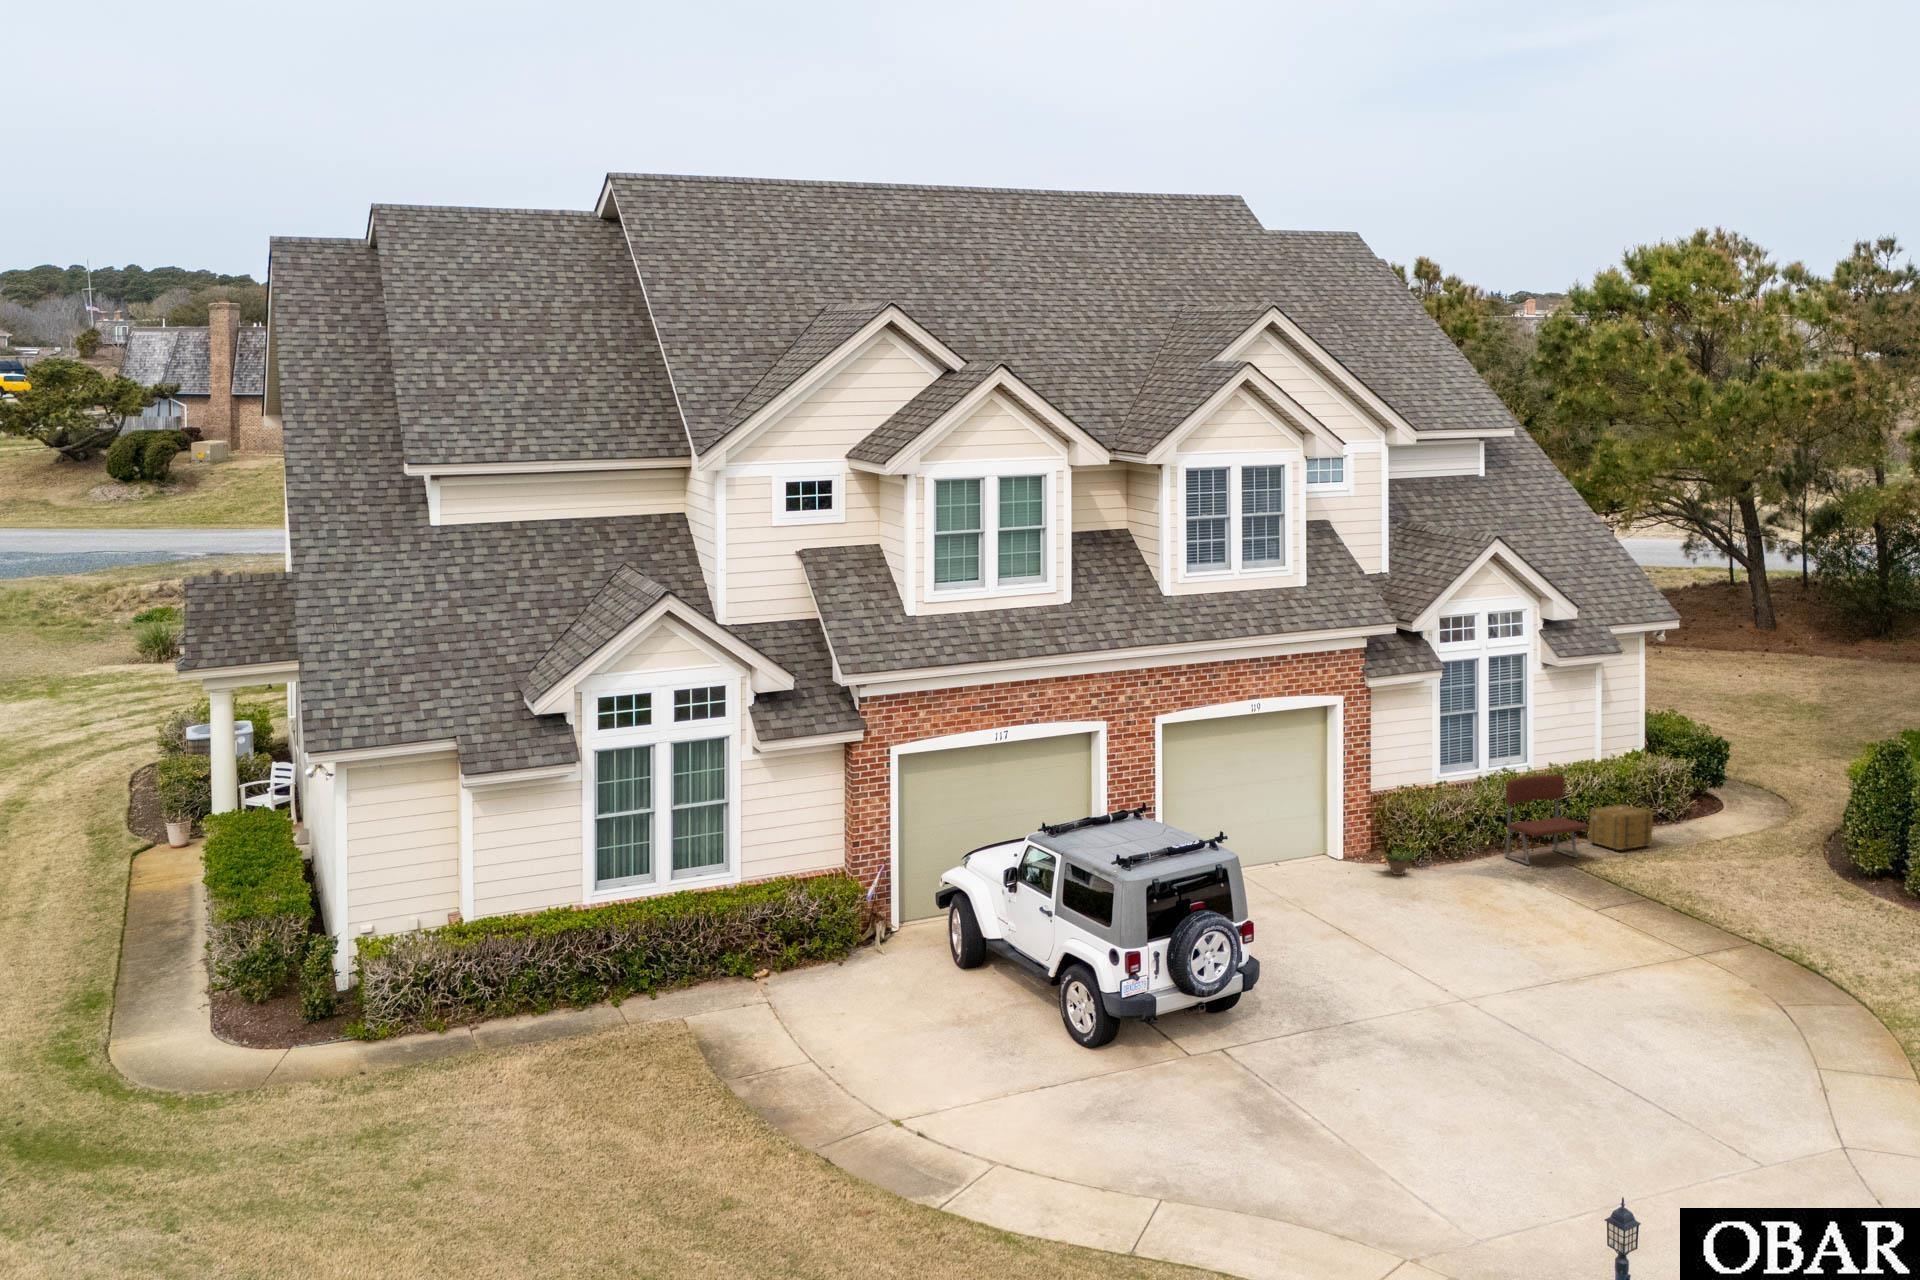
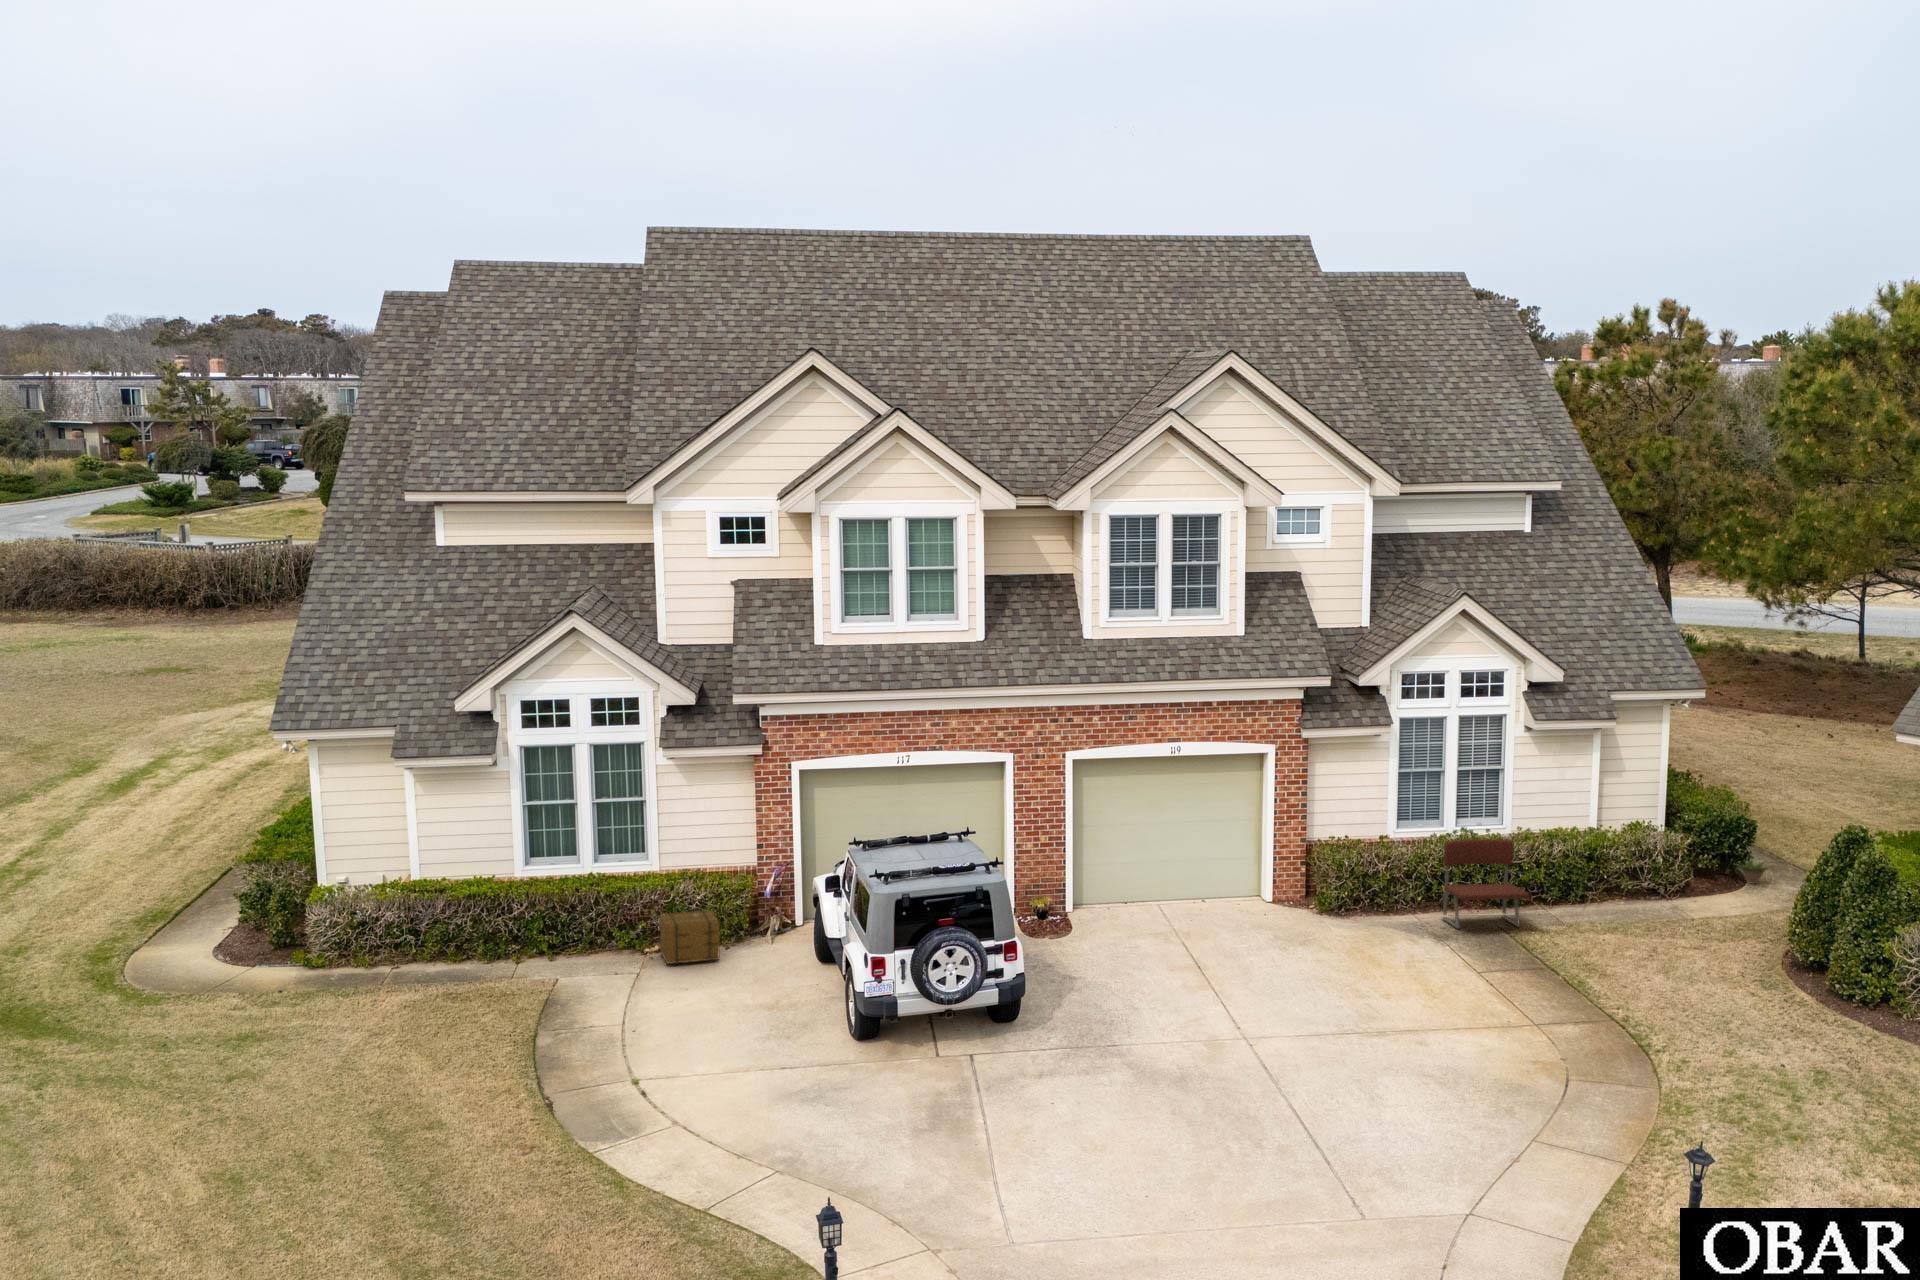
cardboard box: present [1589,805,1653,850] -> present [660,910,719,964]
decorative plant: present [1384,851,1413,875] -> present [1739,860,1769,884]

